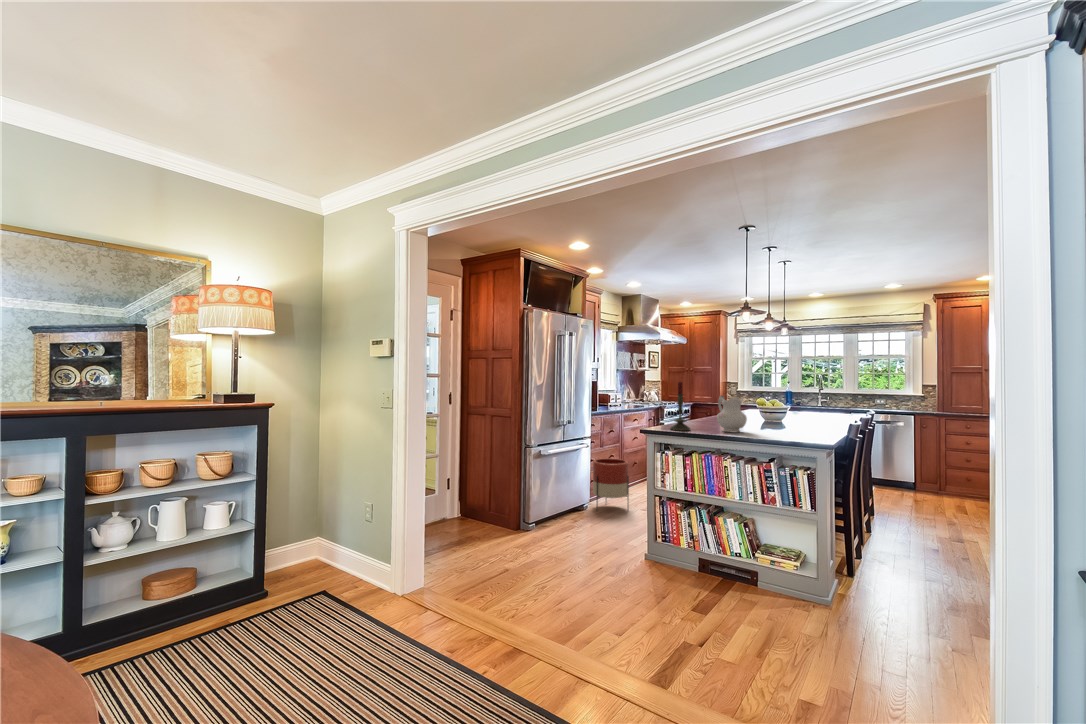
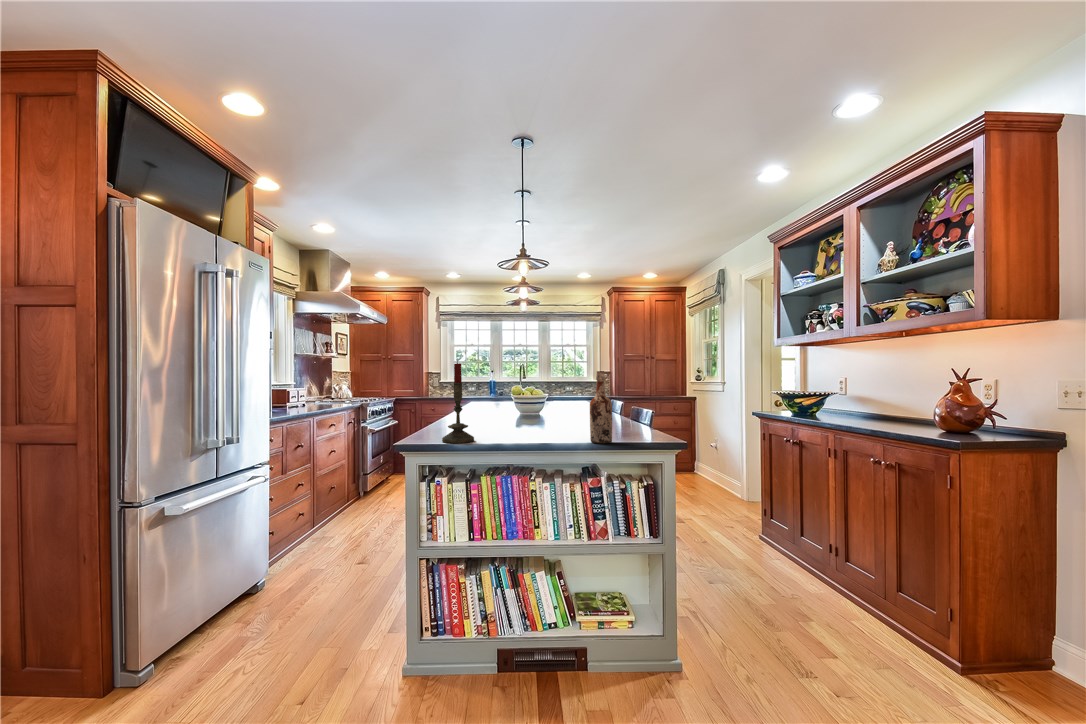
wine bottle: none [764,390,781,439] -> present [590,371,612,444]
ceramic pitcher: present [717,396,747,433] -> none [507,383,550,438]
planter: present [593,458,629,509] -> none [271,492,336,589]

